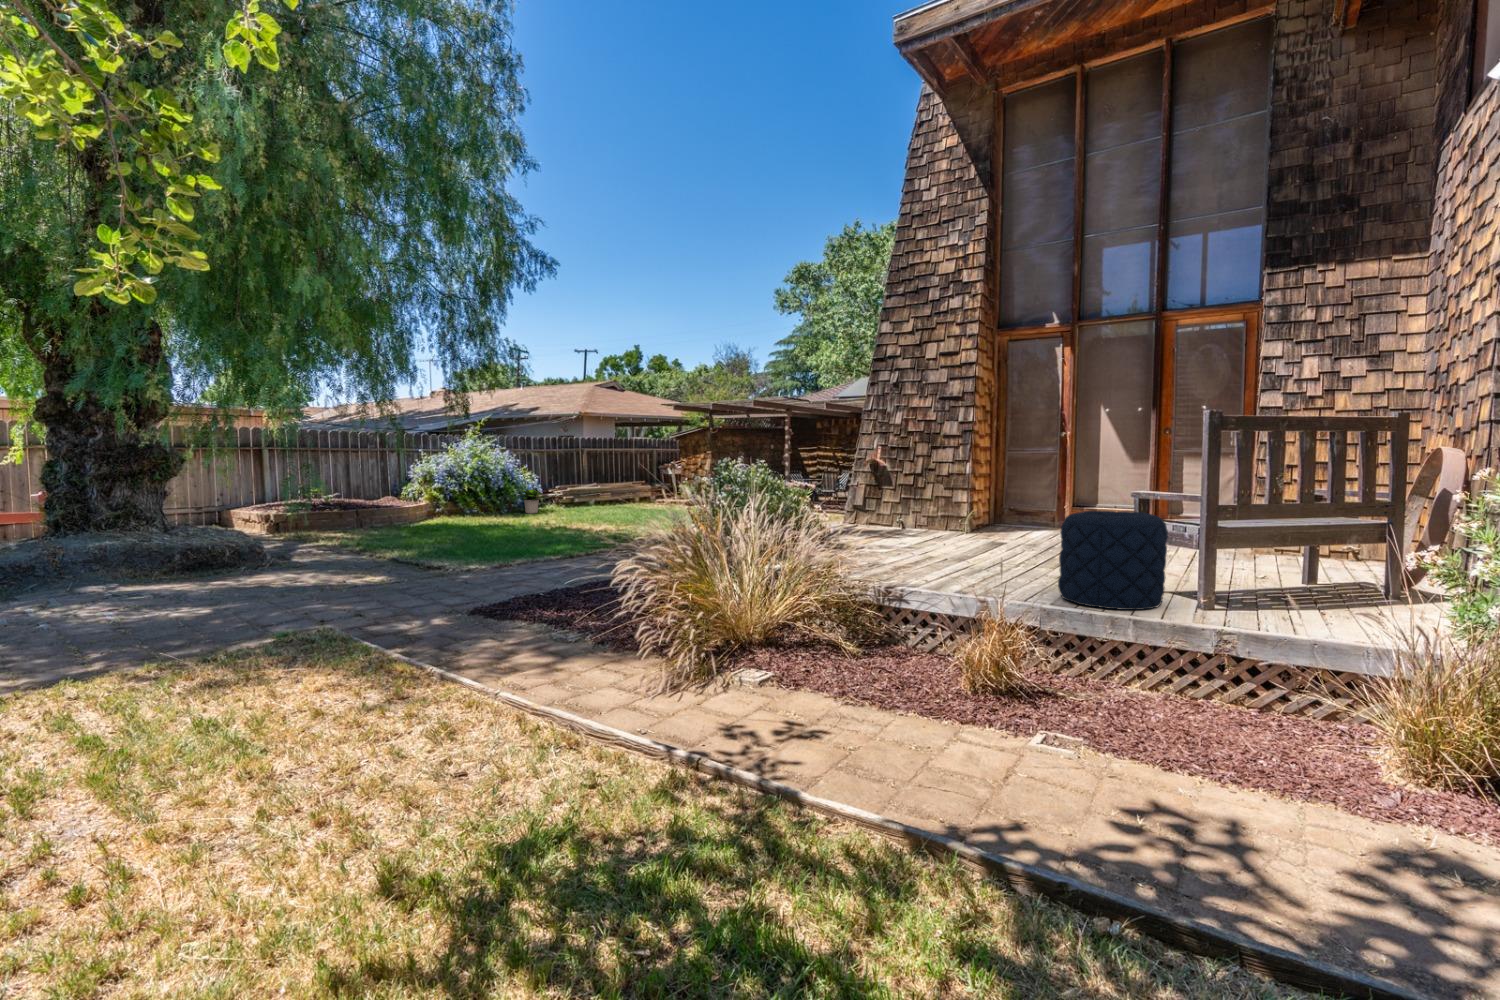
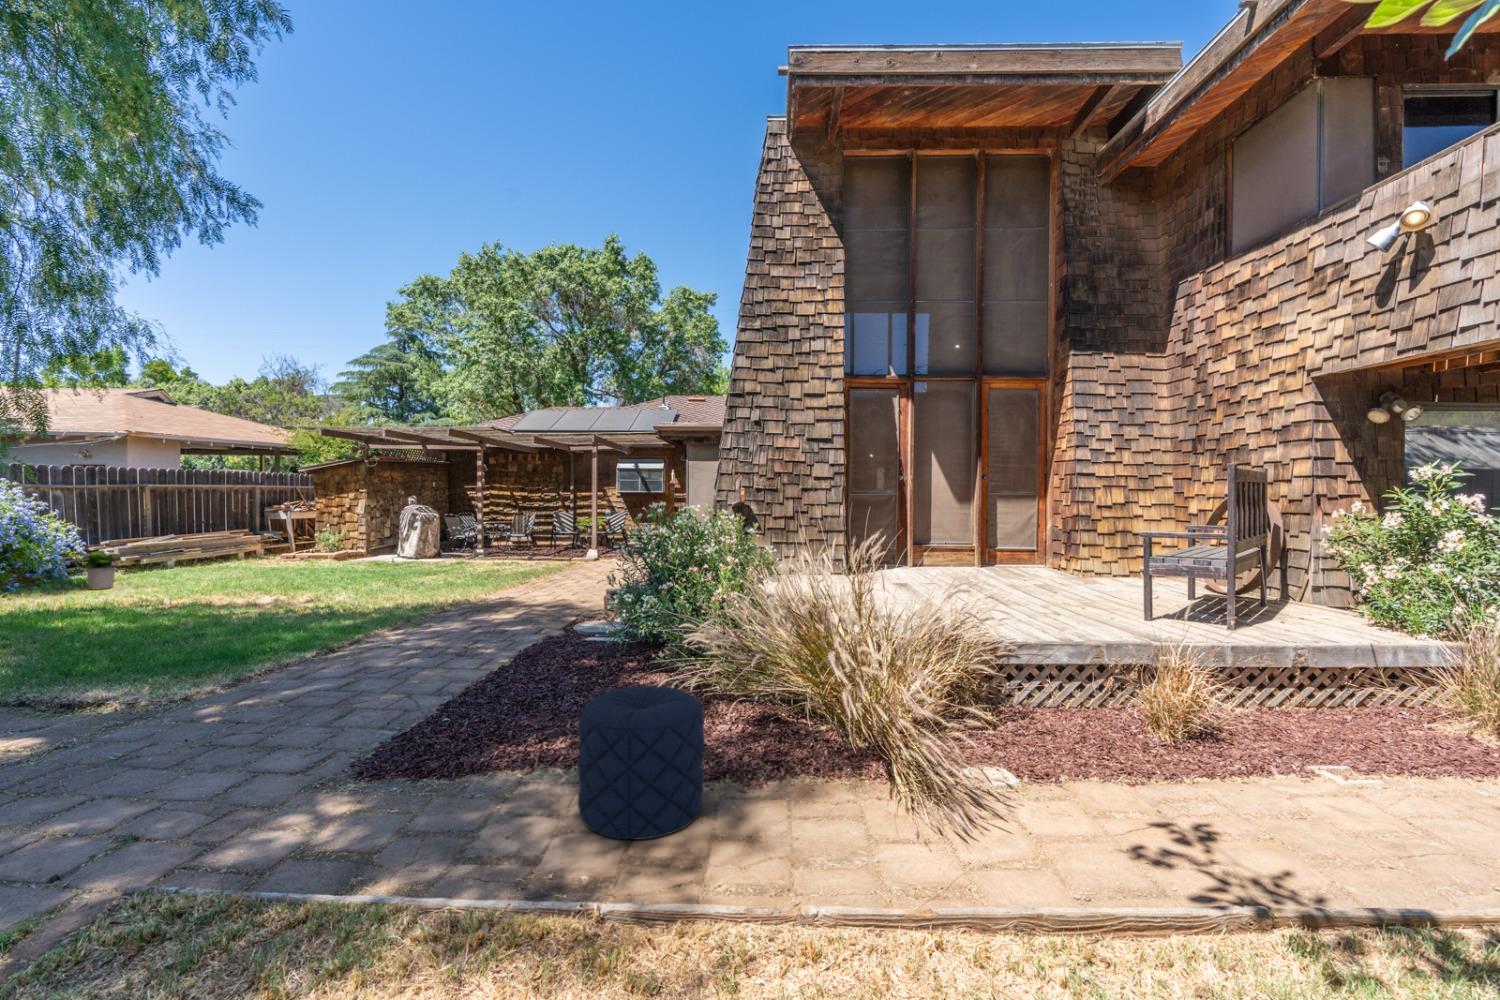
pouf: present [1058,510,1168,610] -> present [577,686,705,839]

